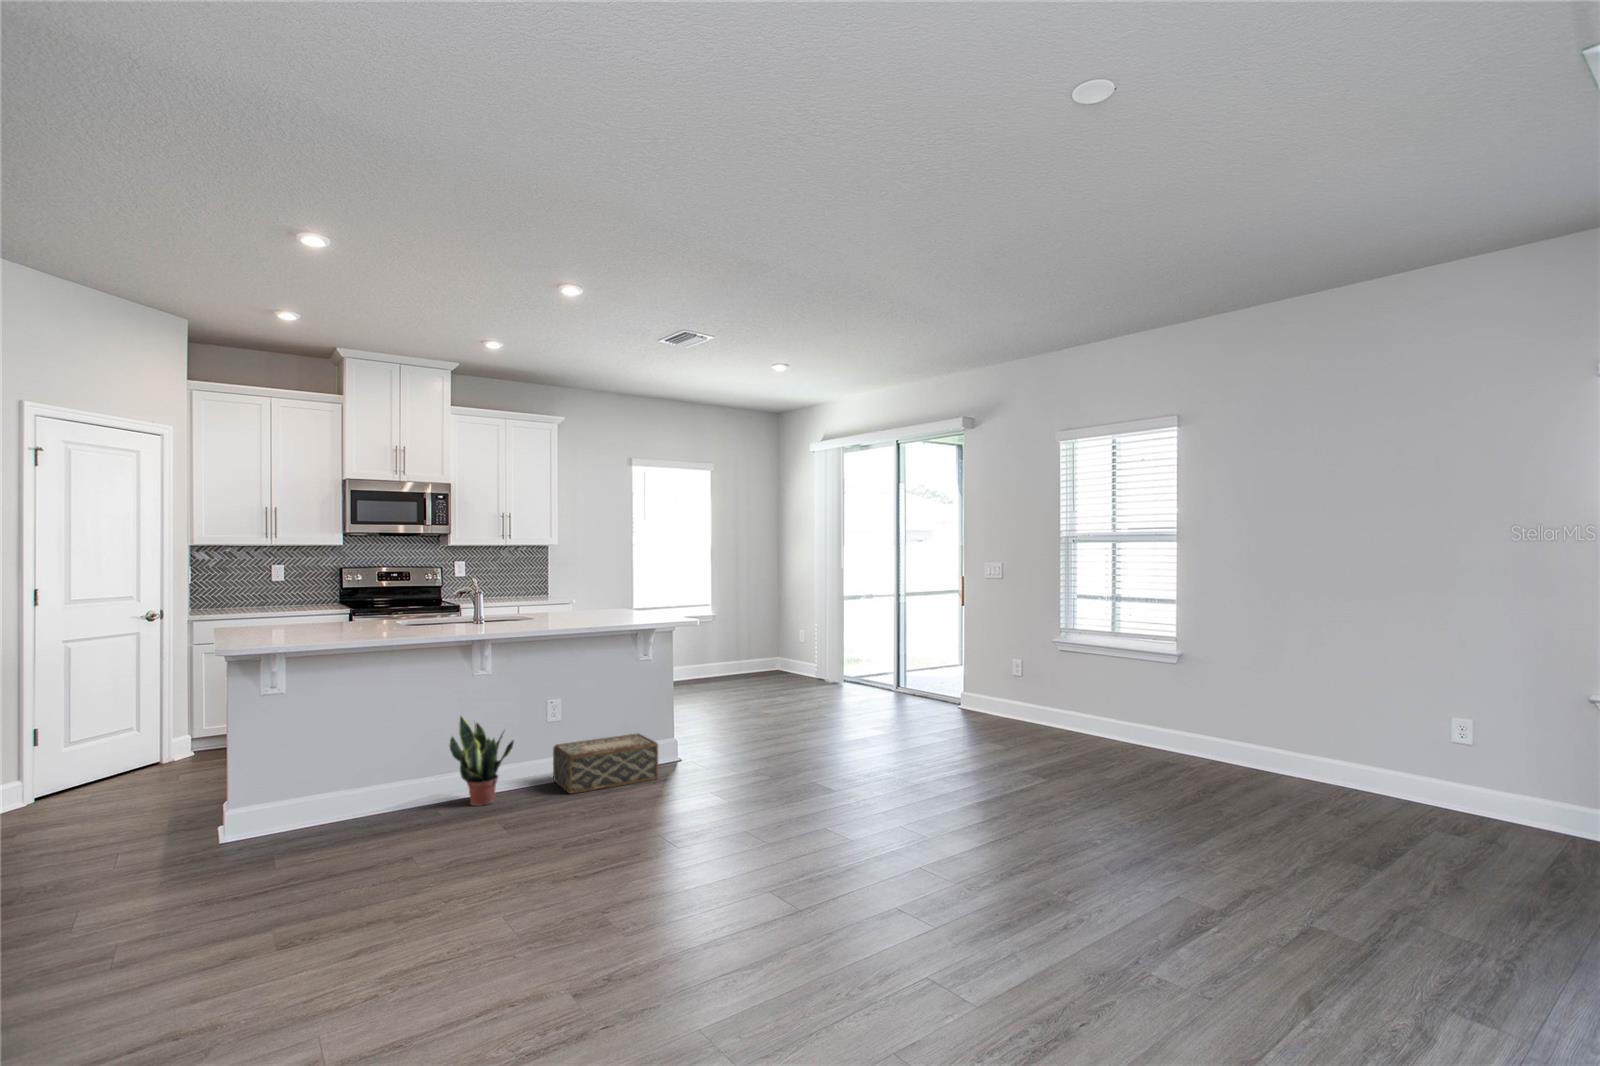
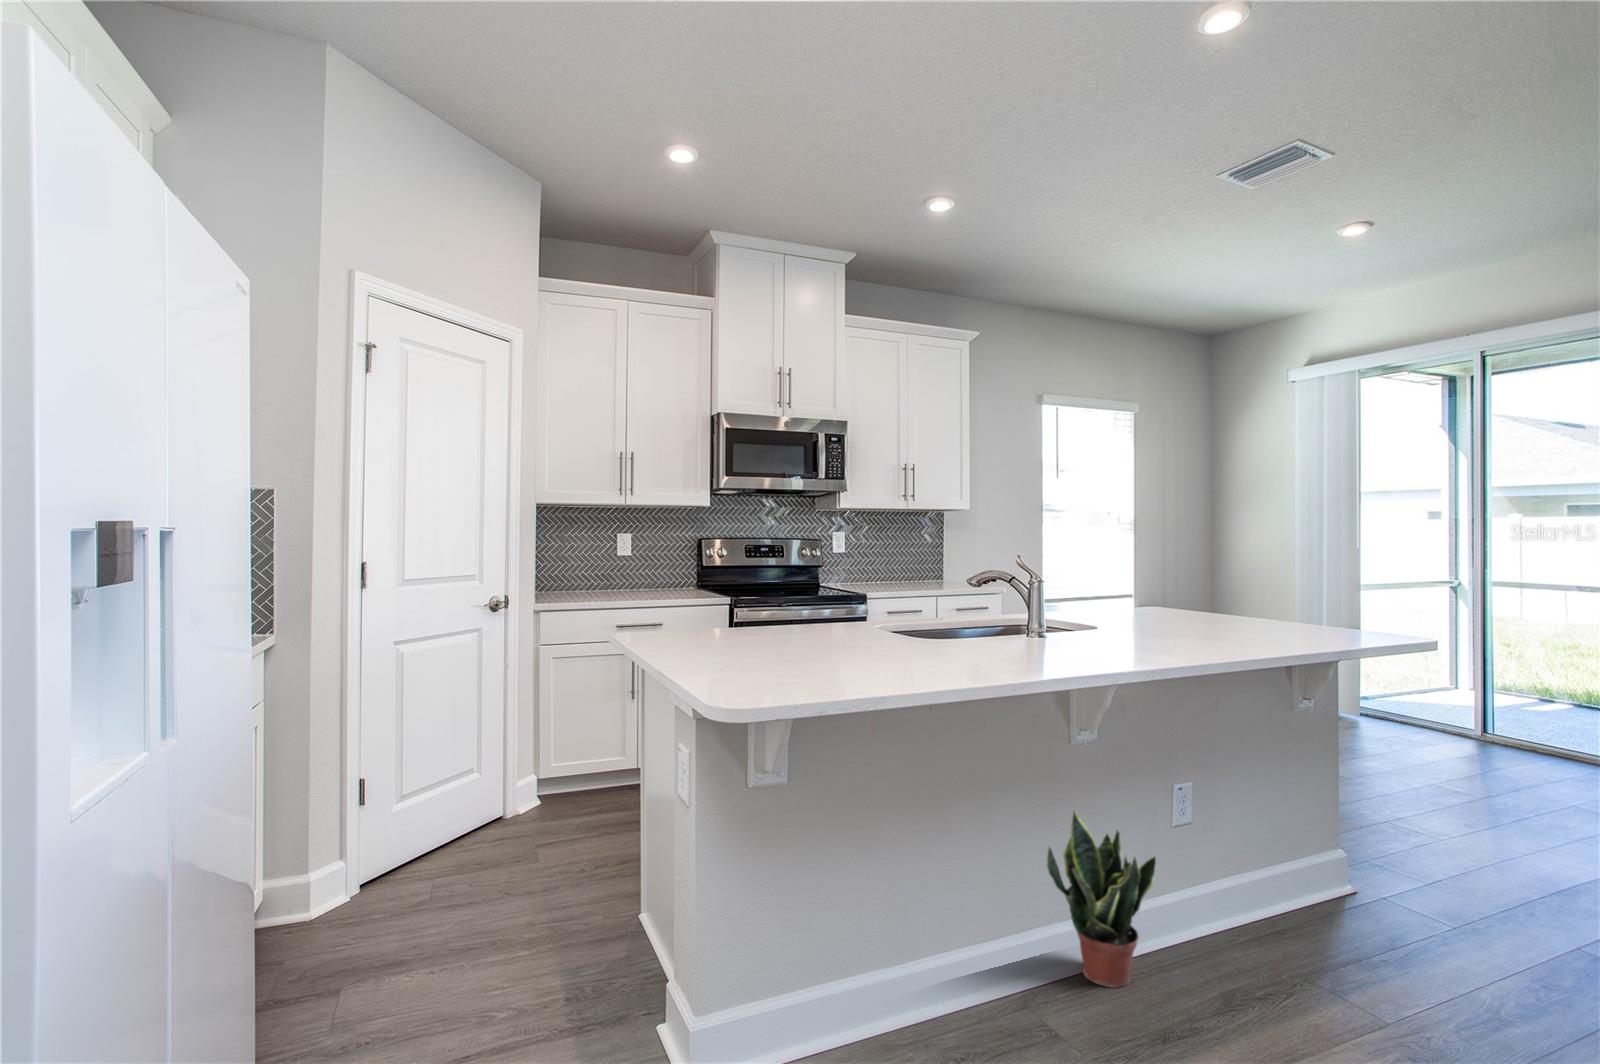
woven basket: present [553,734,658,794] -> none [1177,834,1384,967]

